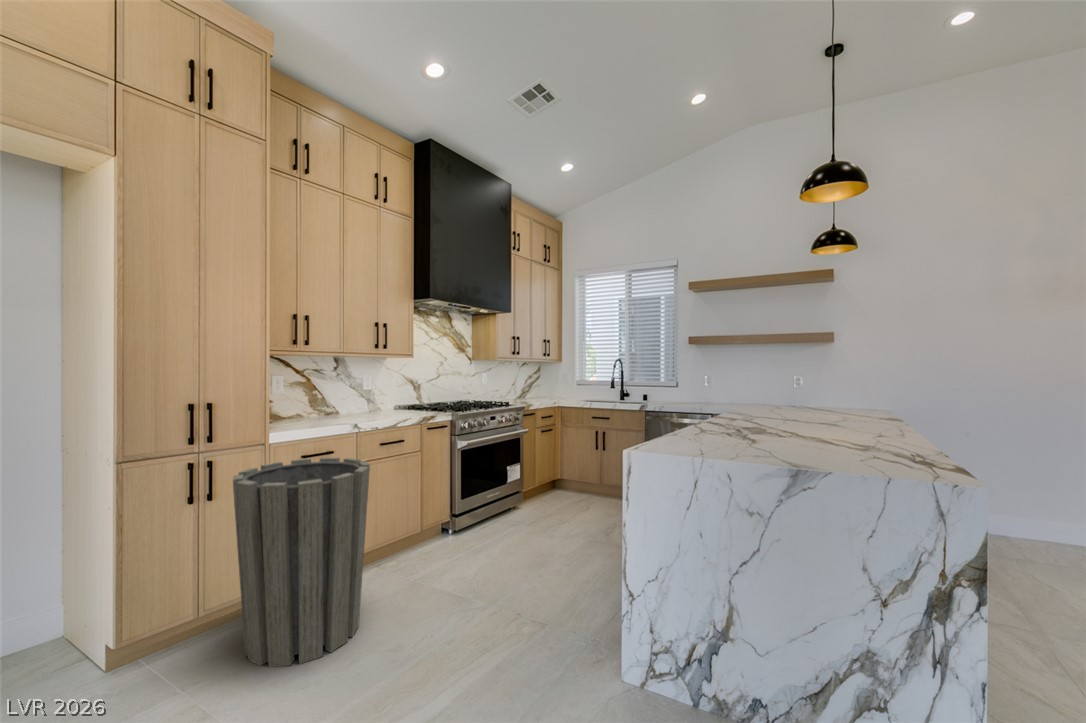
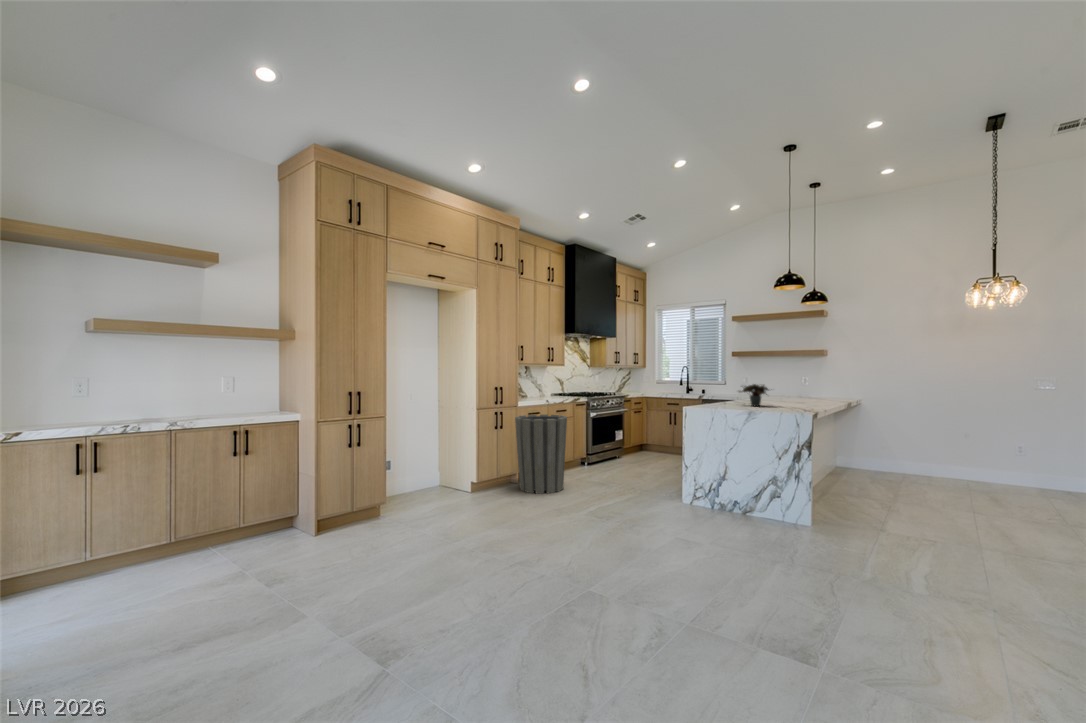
potted plant: none [742,394,832,448] -> present [739,384,768,406]

